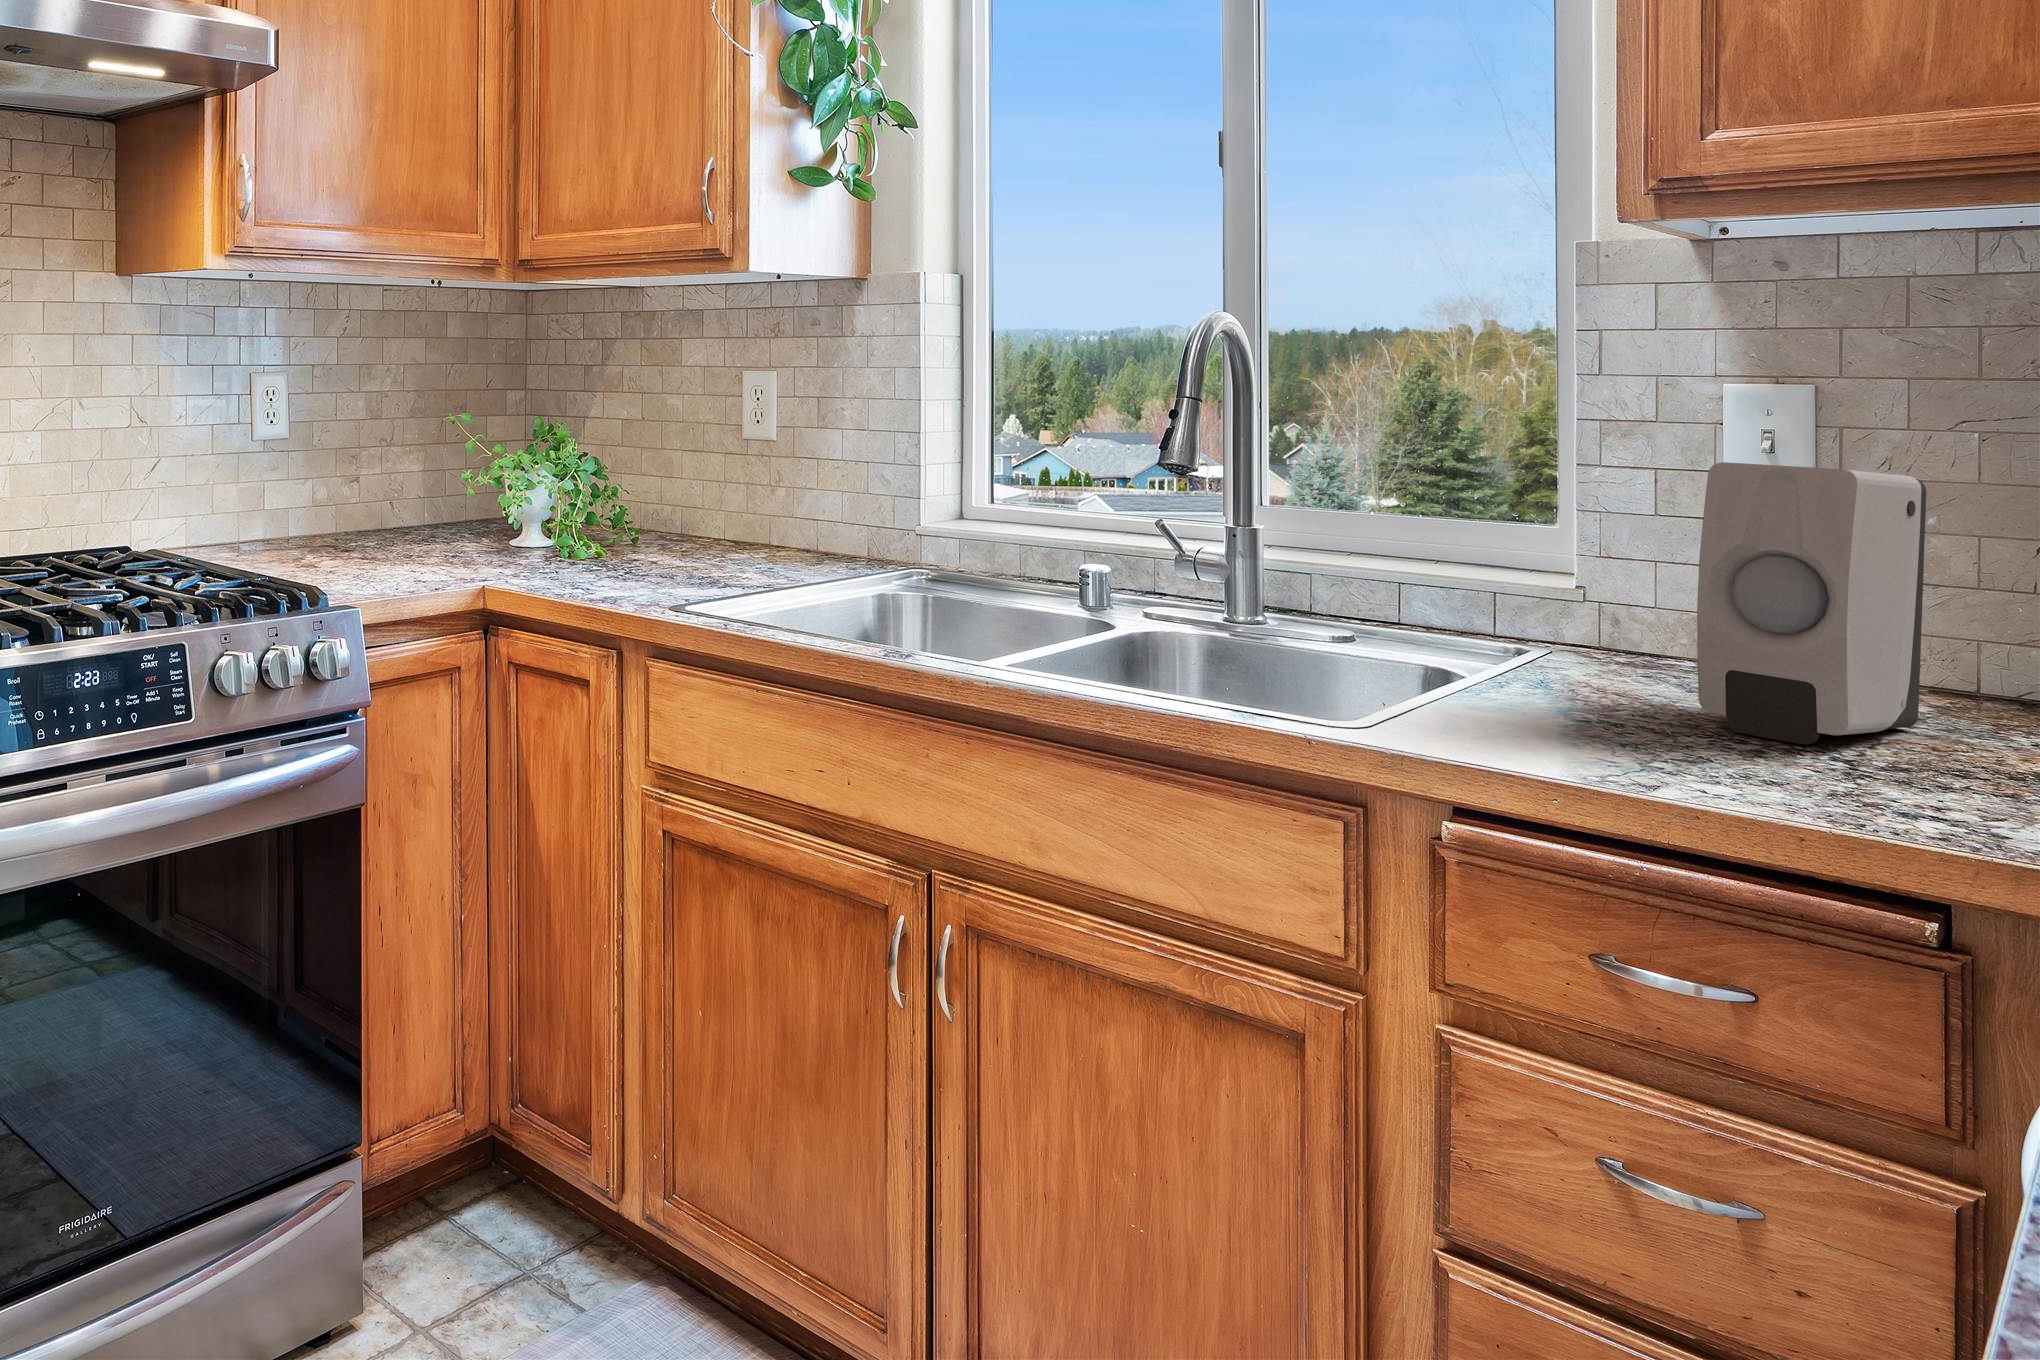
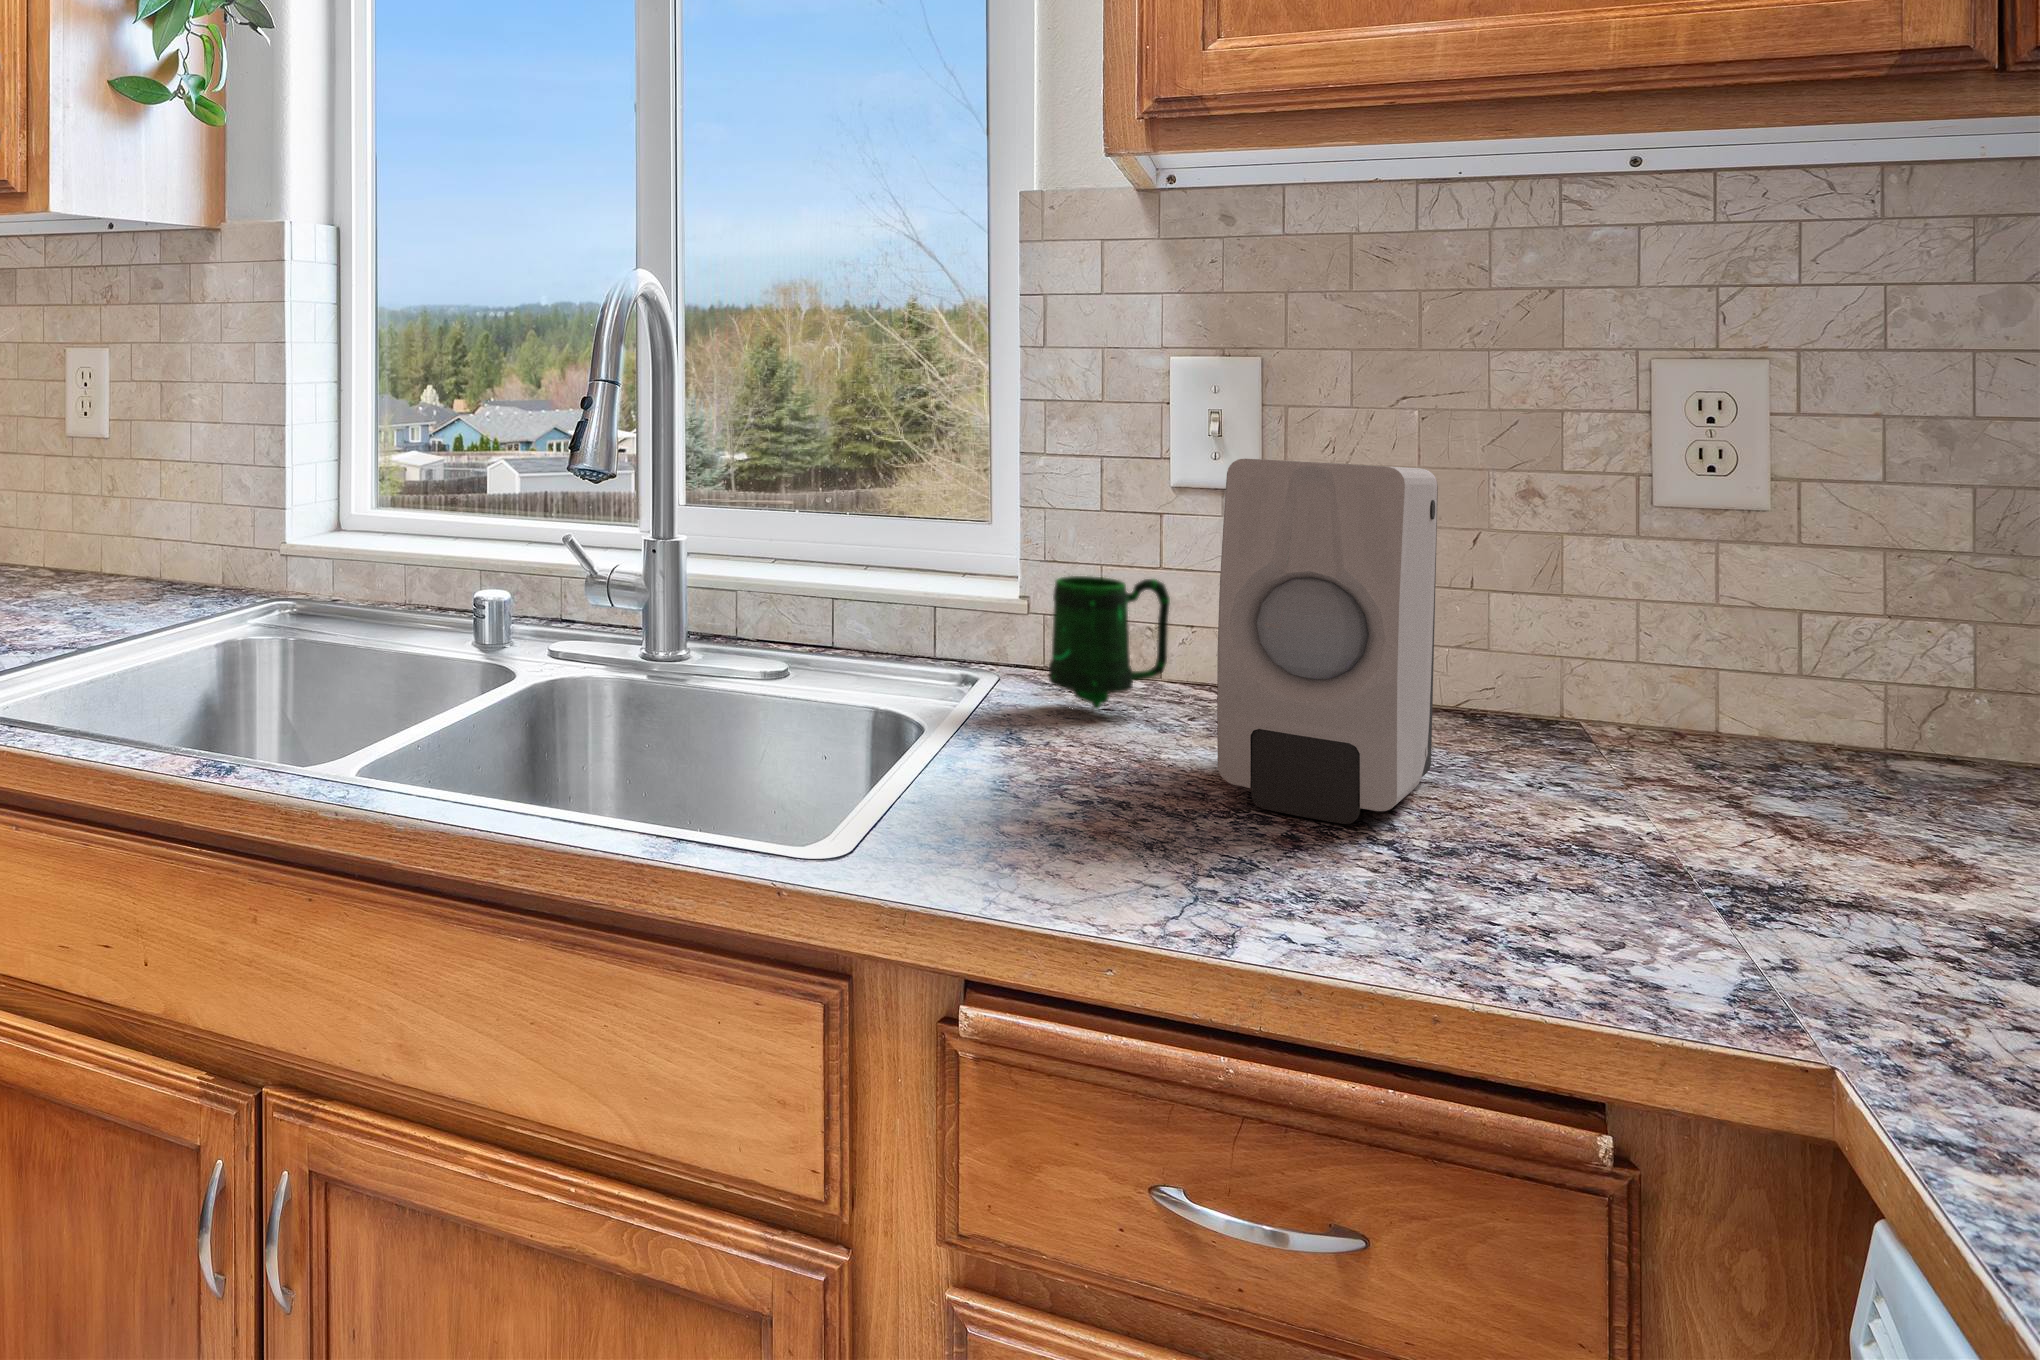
mug: none [1583,563,1698,679] -> present [1049,576,1170,709]

